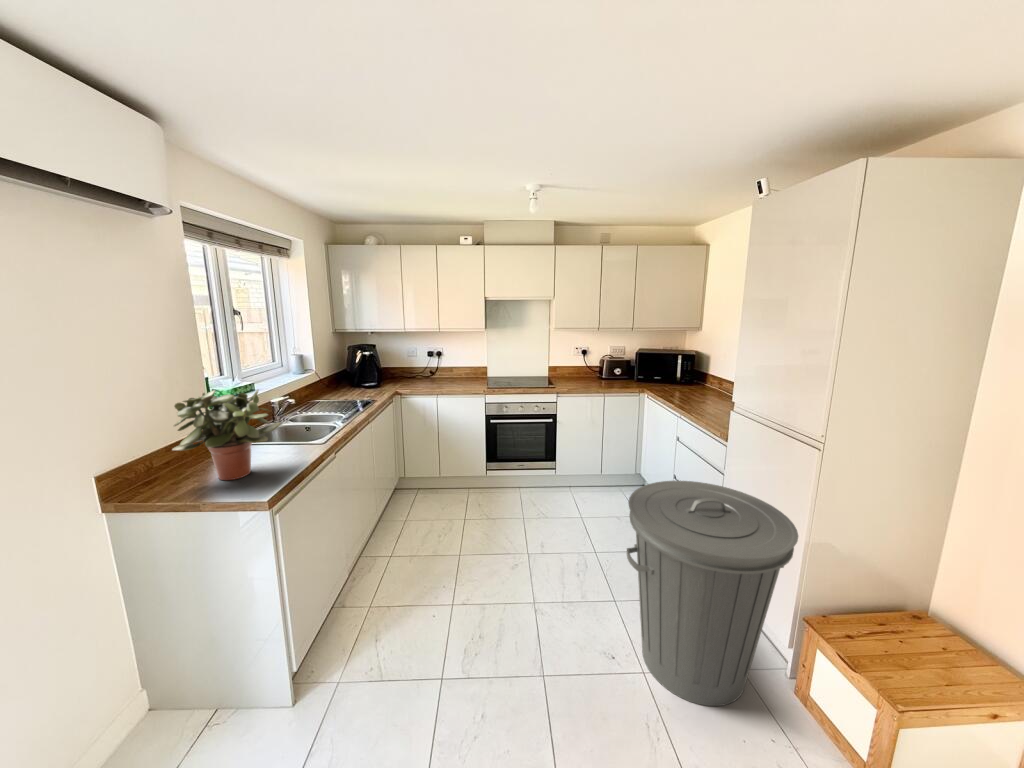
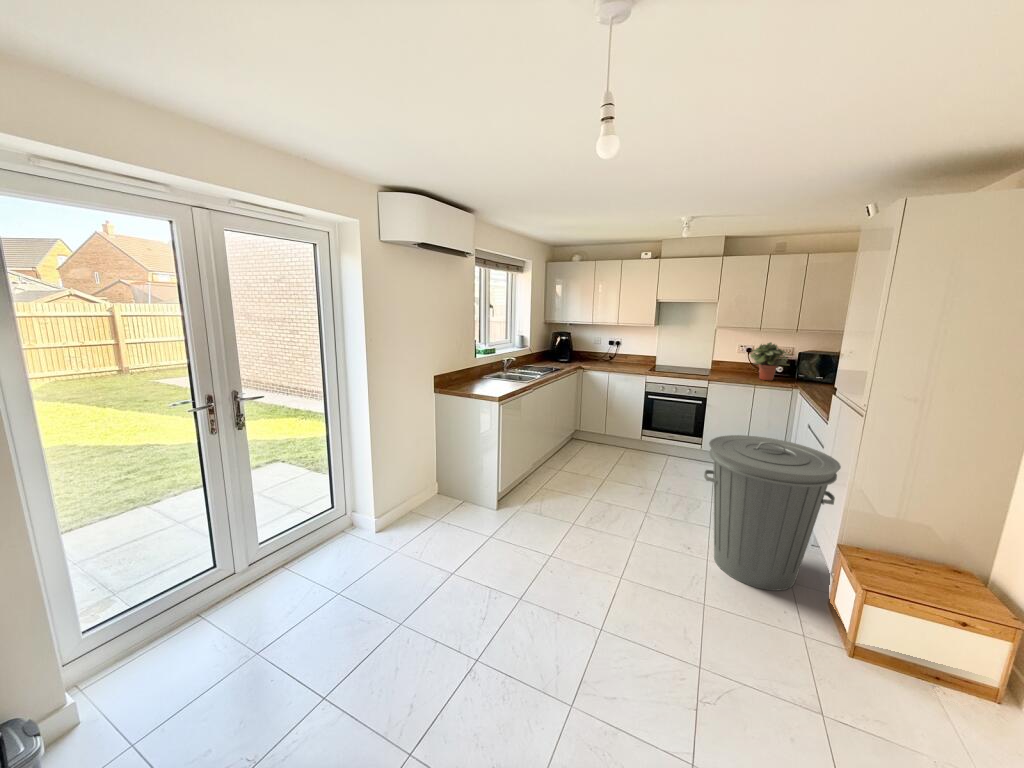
potted plant: present [172,390,280,480] -> present [750,342,792,380]

